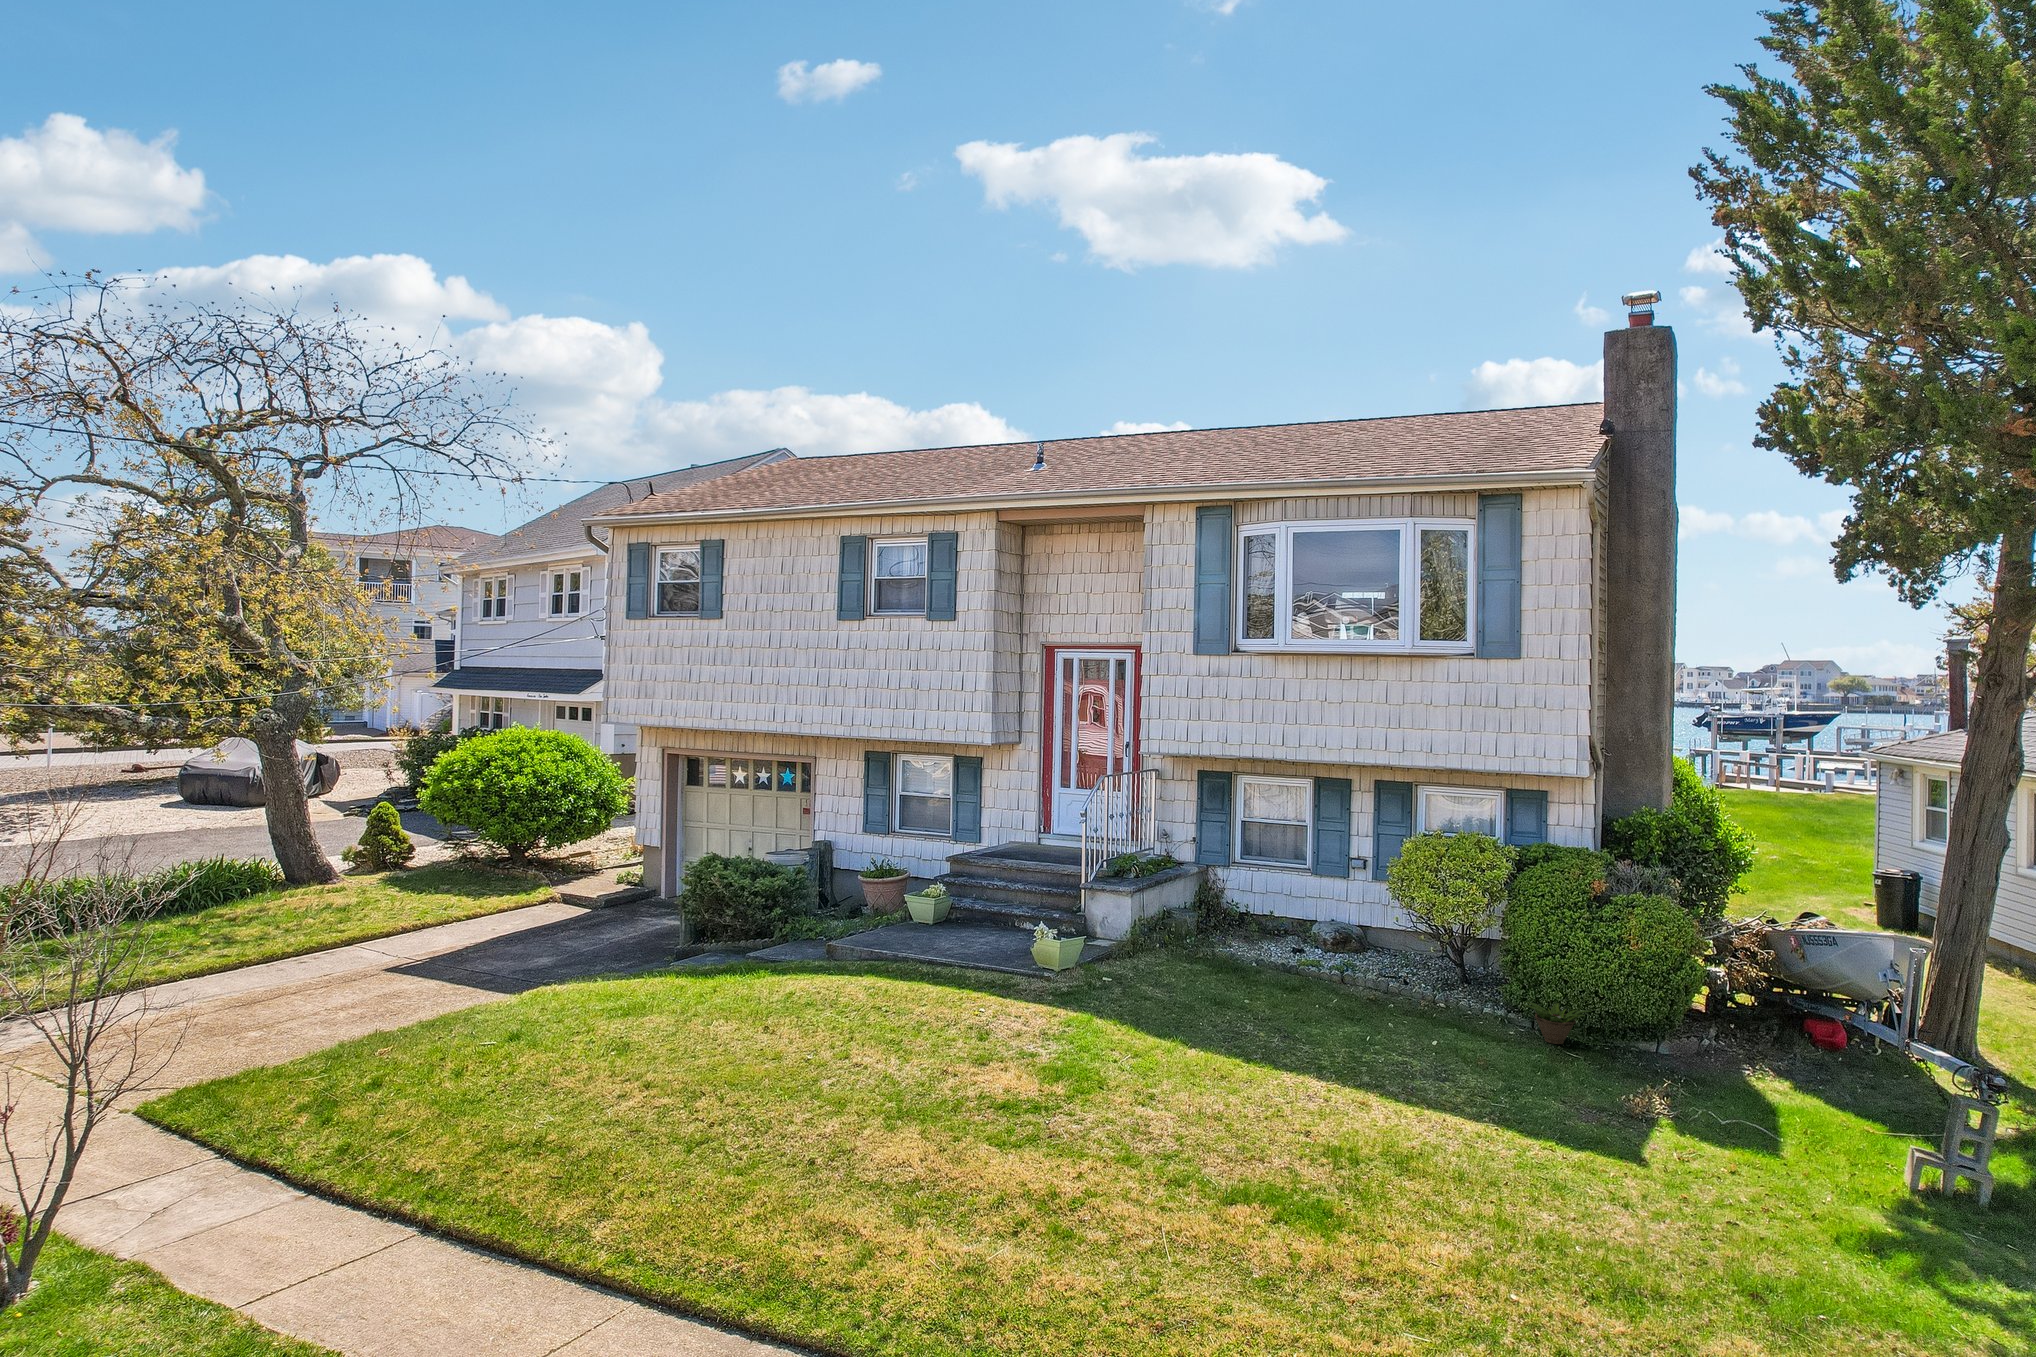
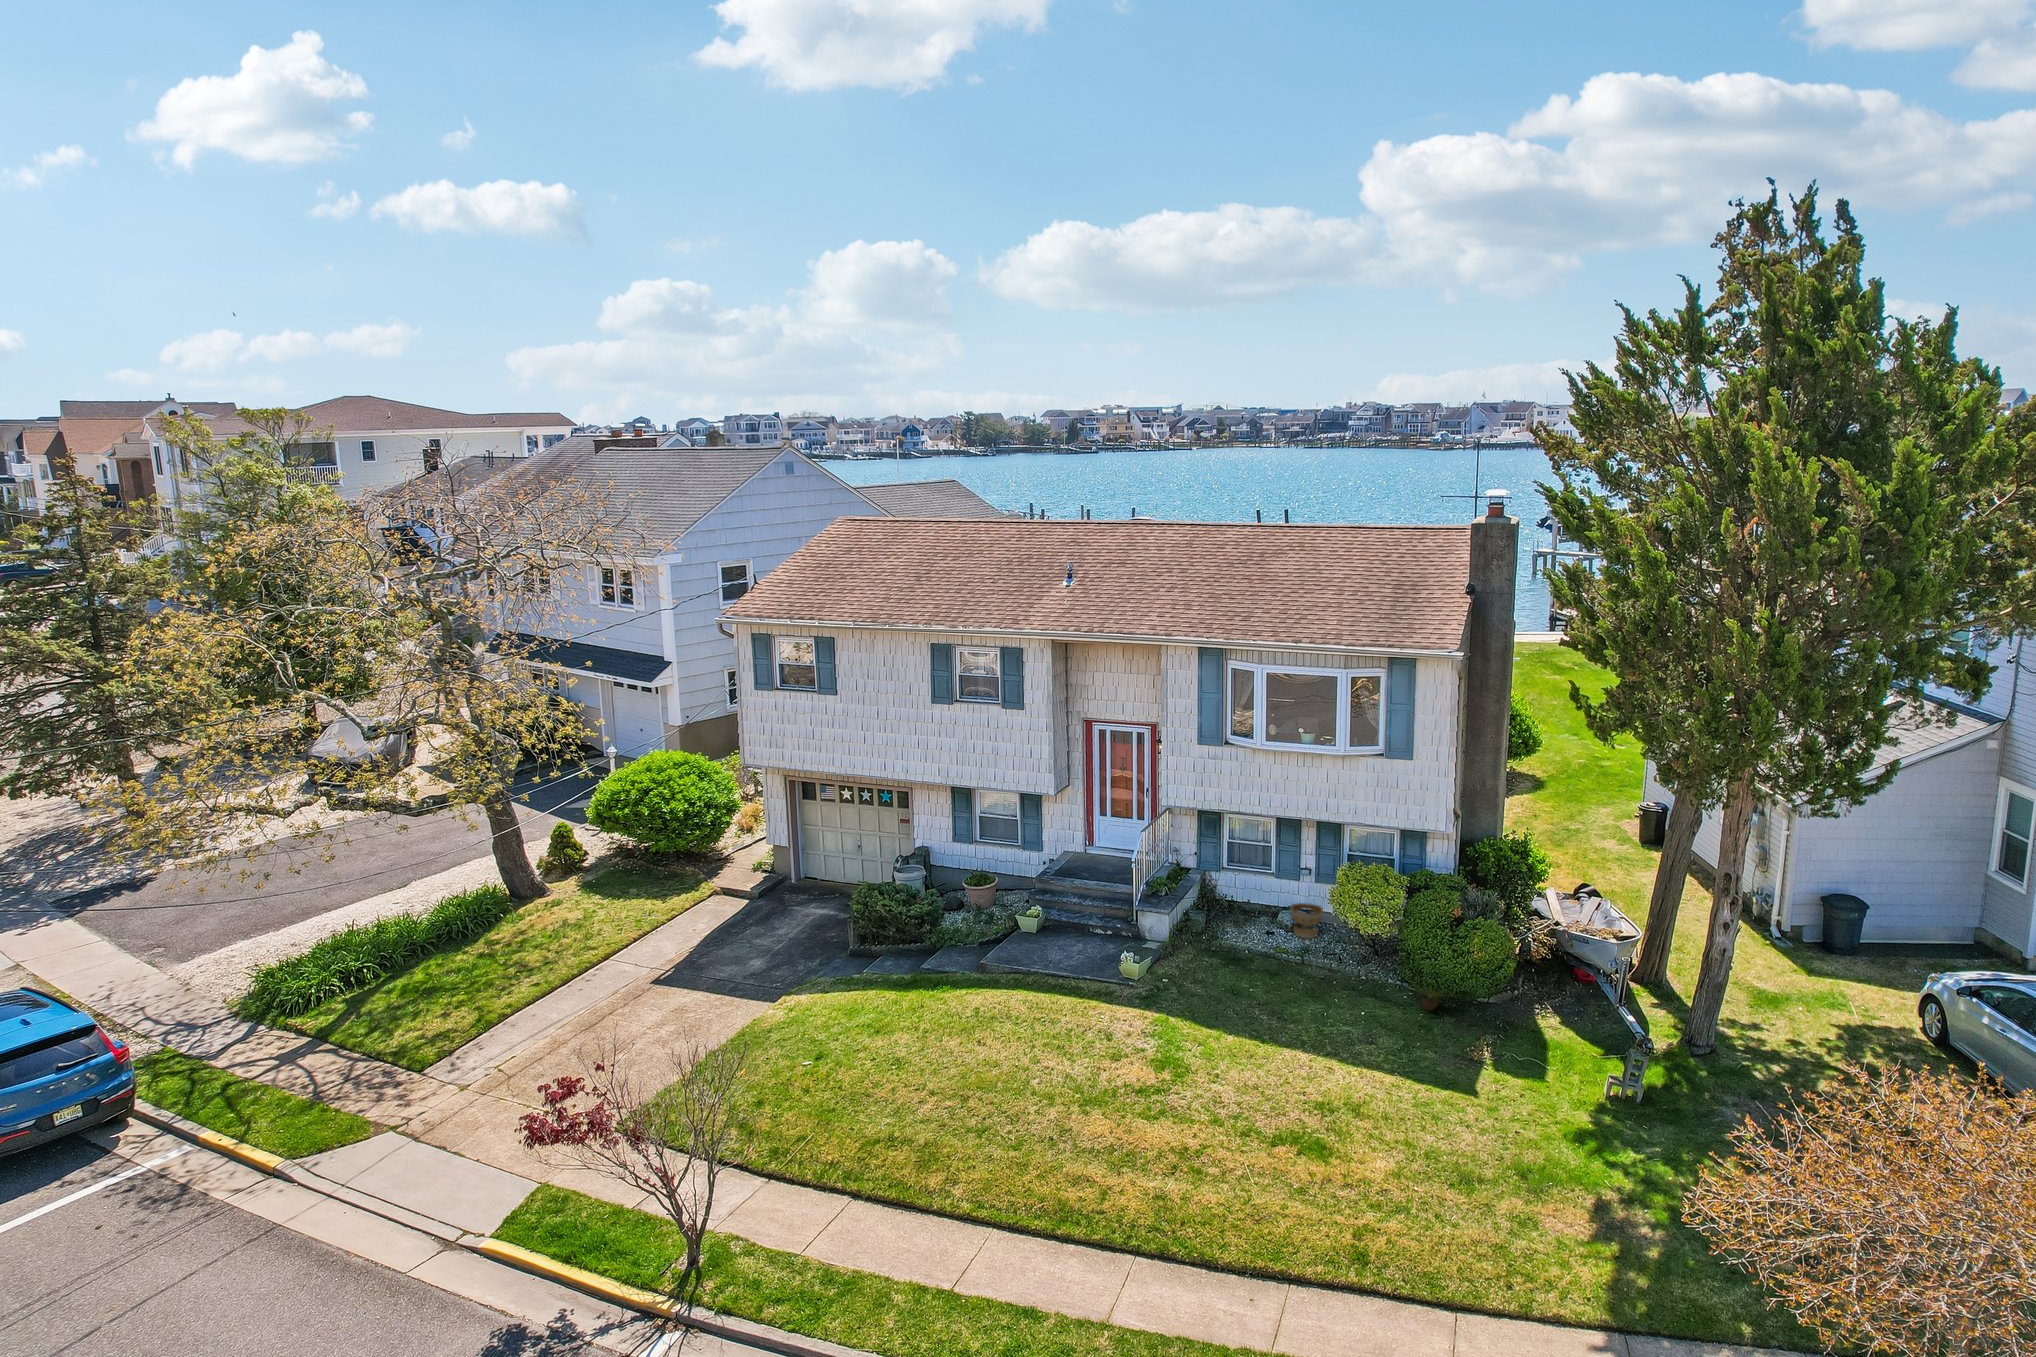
wooden bucket: none [1331,905,1383,957] -> present [1290,903,1323,939]

